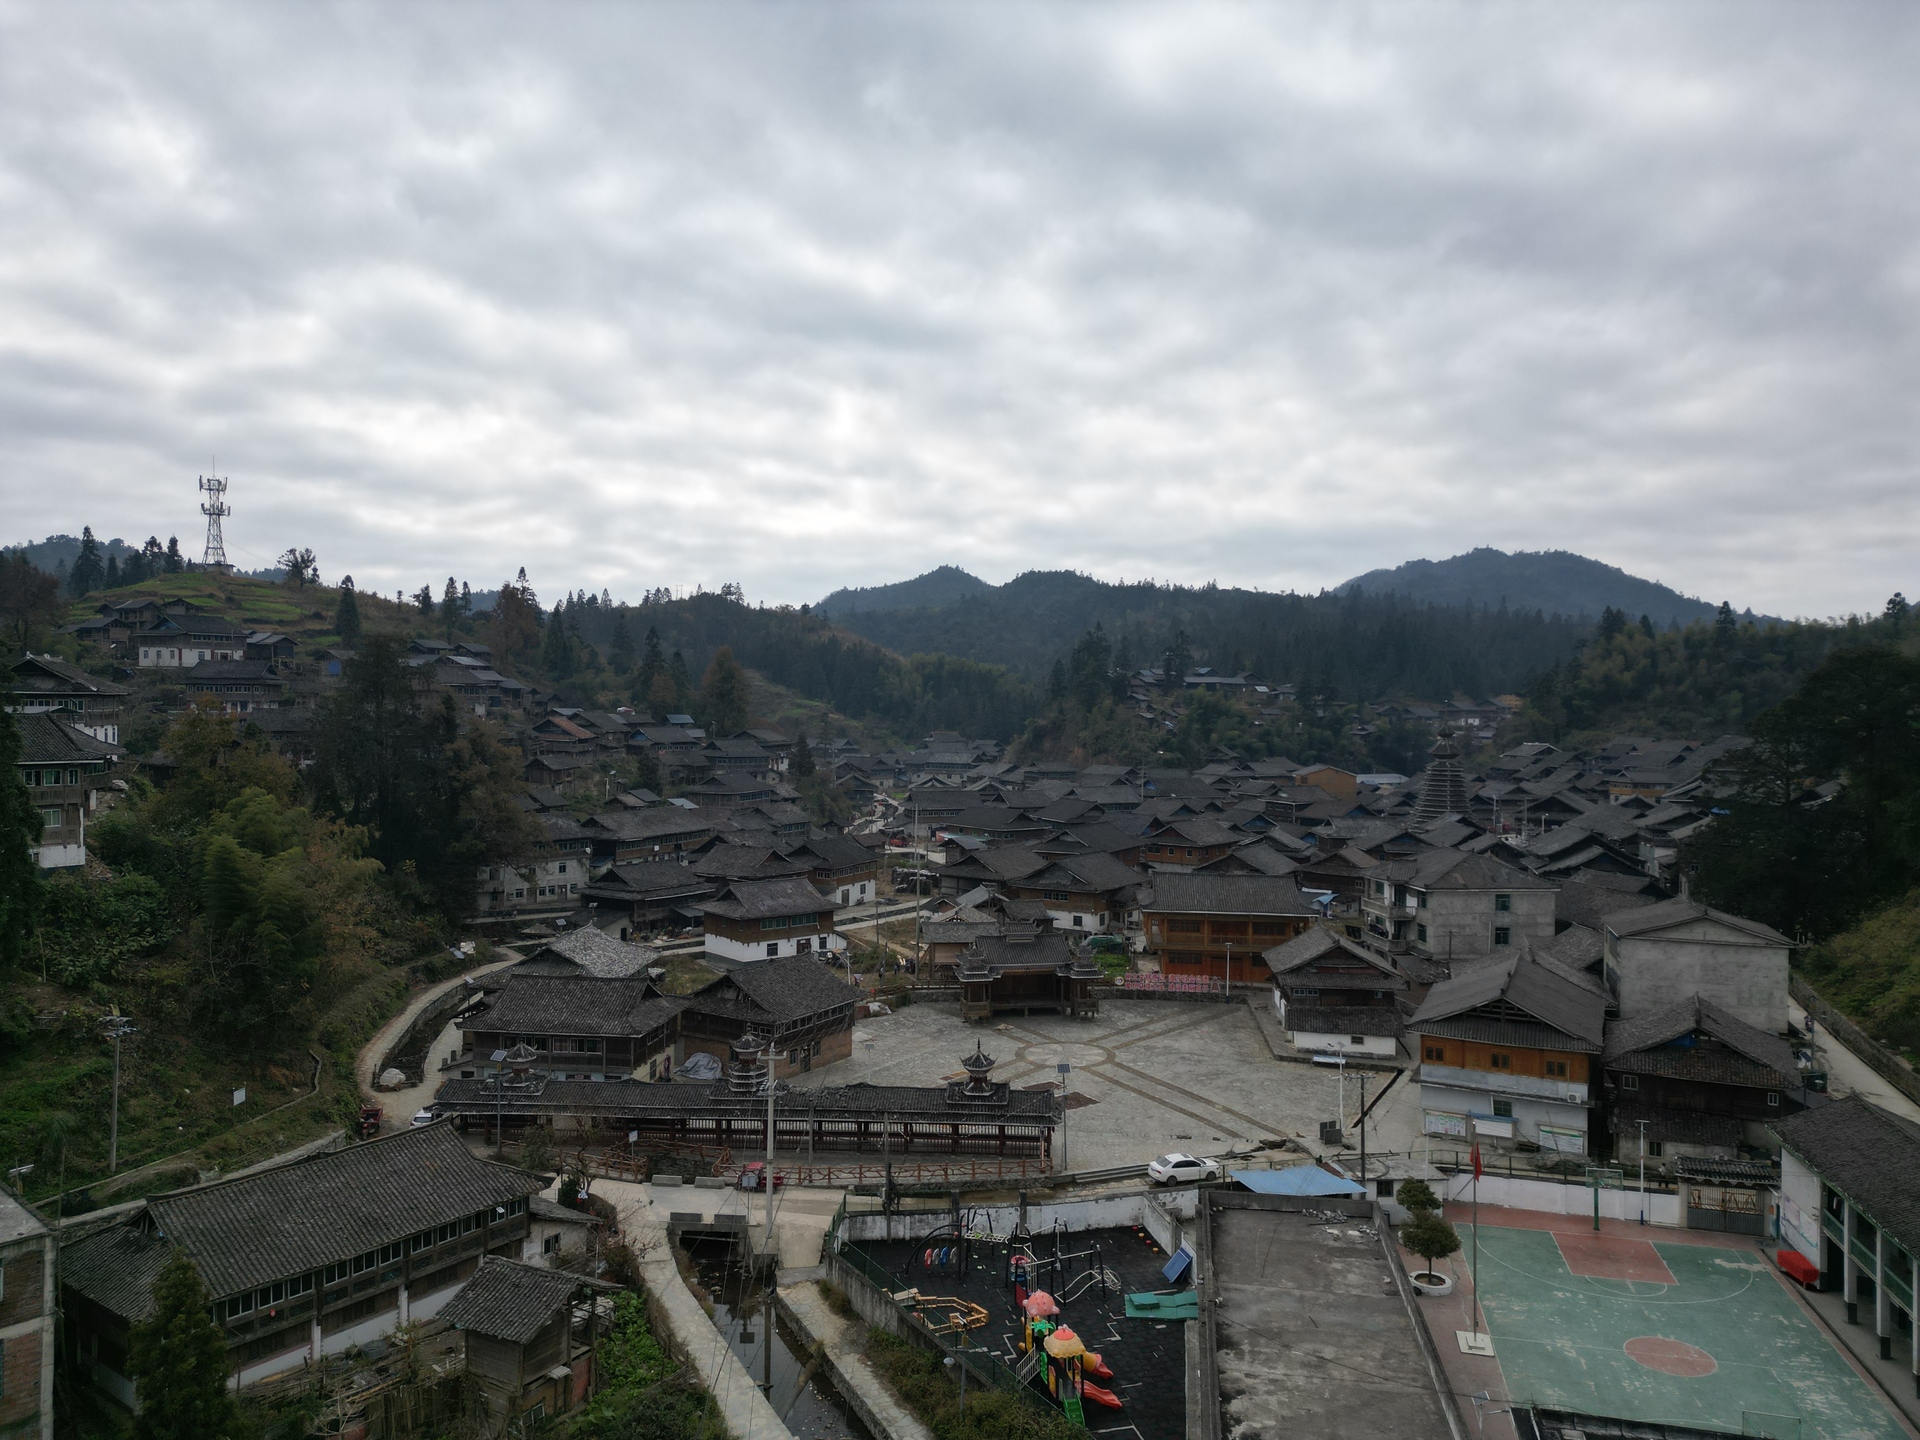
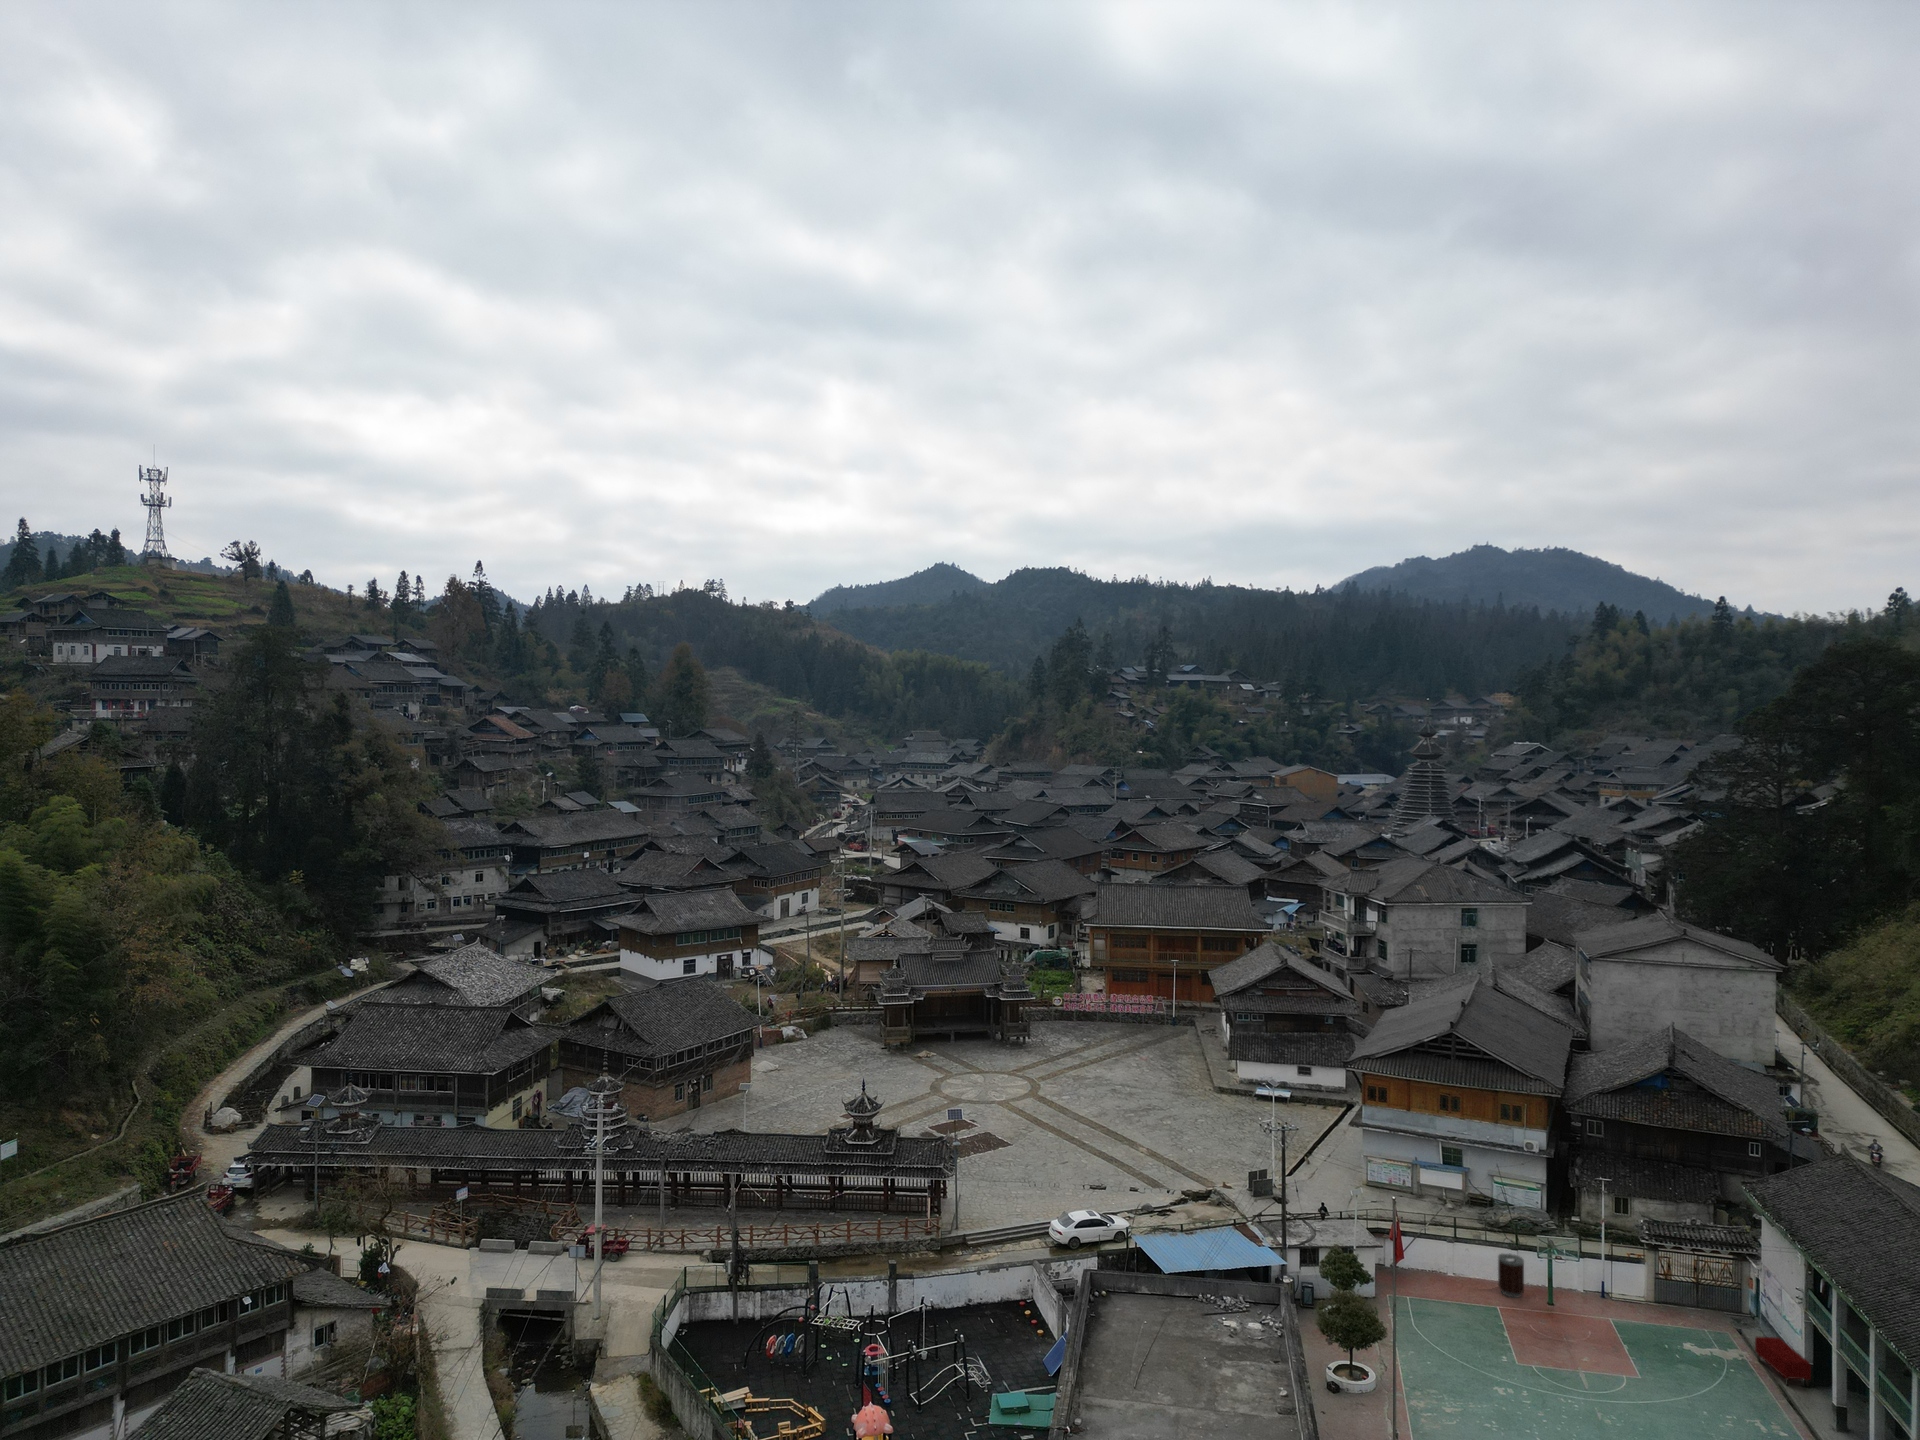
trash can: none [1551,1186,1574,1224] -> present [1498,1253,1524,1298]

